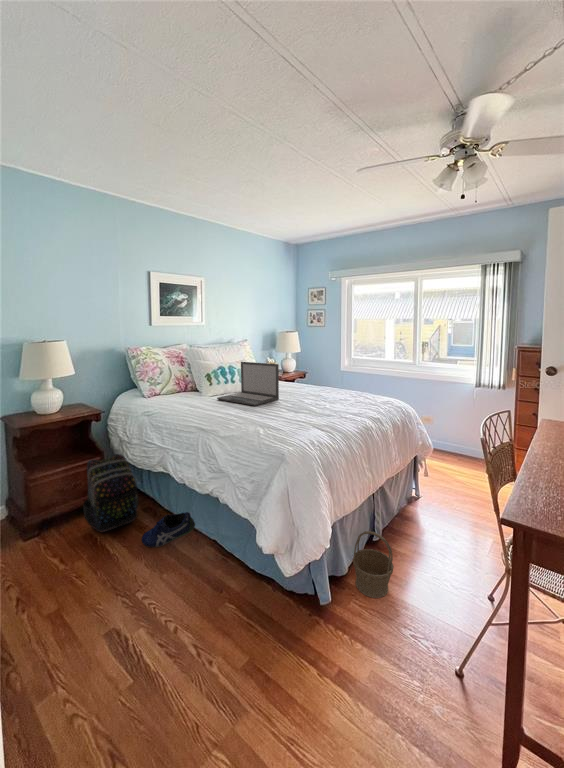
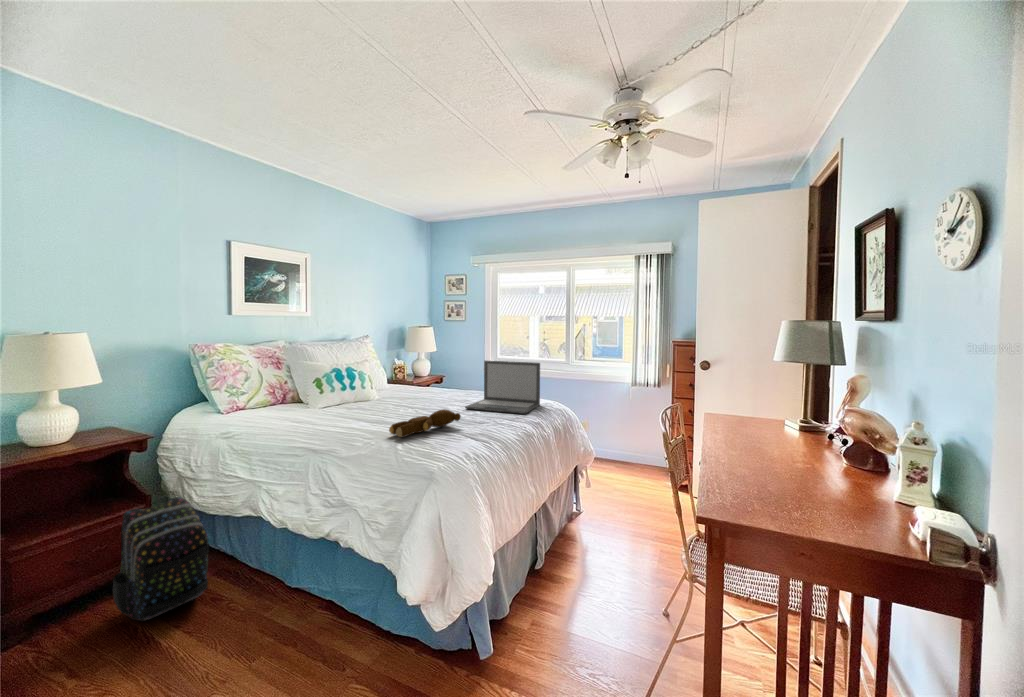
laptop: present [217,362,279,406] -> present [465,361,540,414]
teddy bear: none [255,403,312,424] -> present [389,409,461,437]
shoe: present [142,512,195,547] -> none [216,568,303,629]
basket: present [353,531,394,598] -> none [515,557,562,638]

